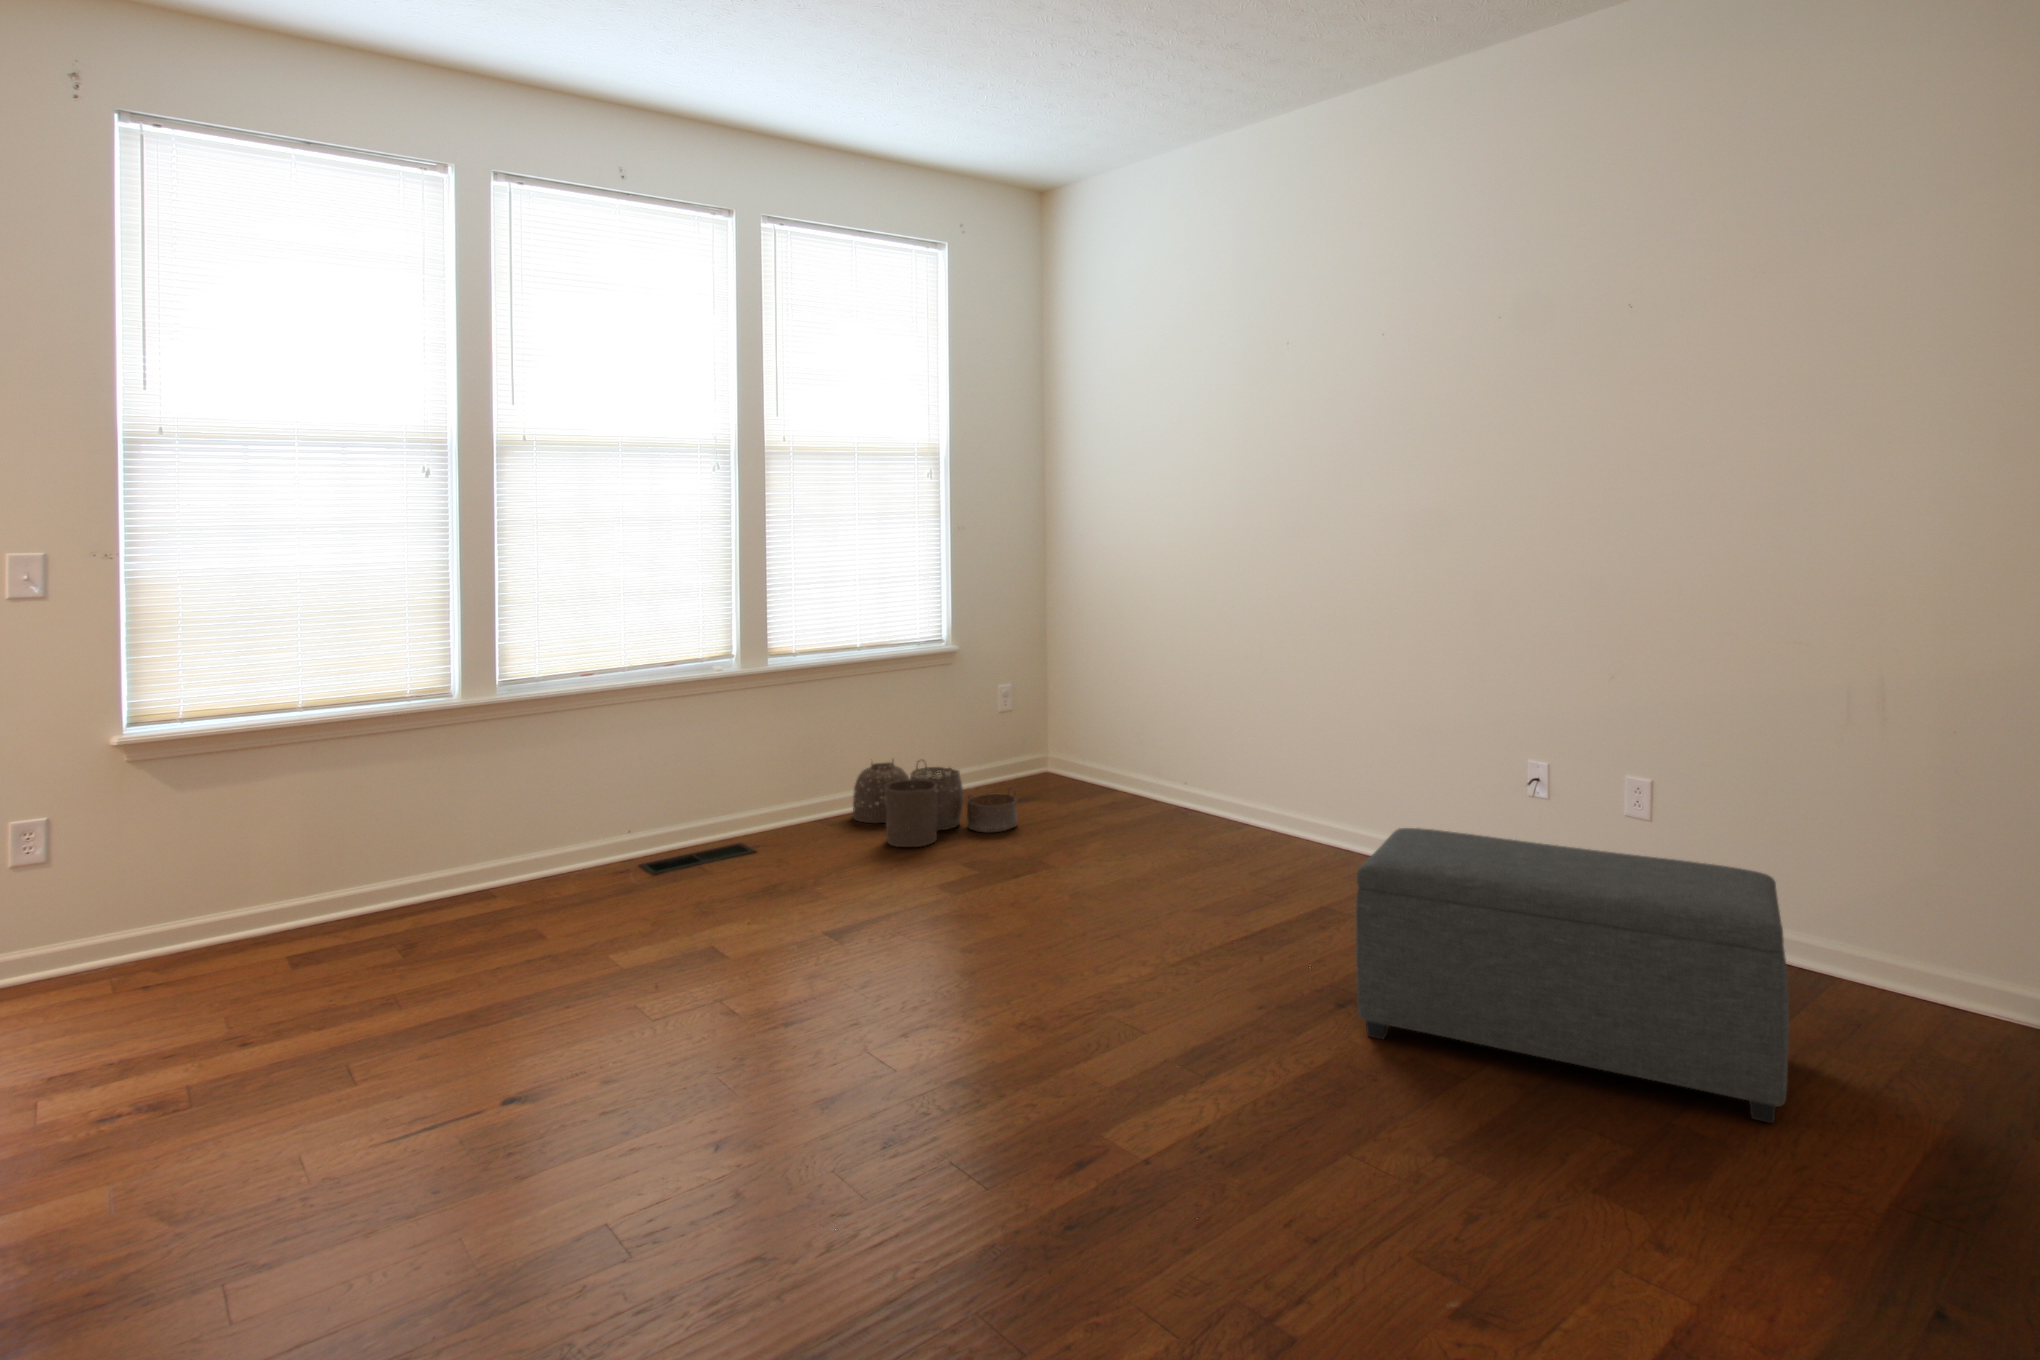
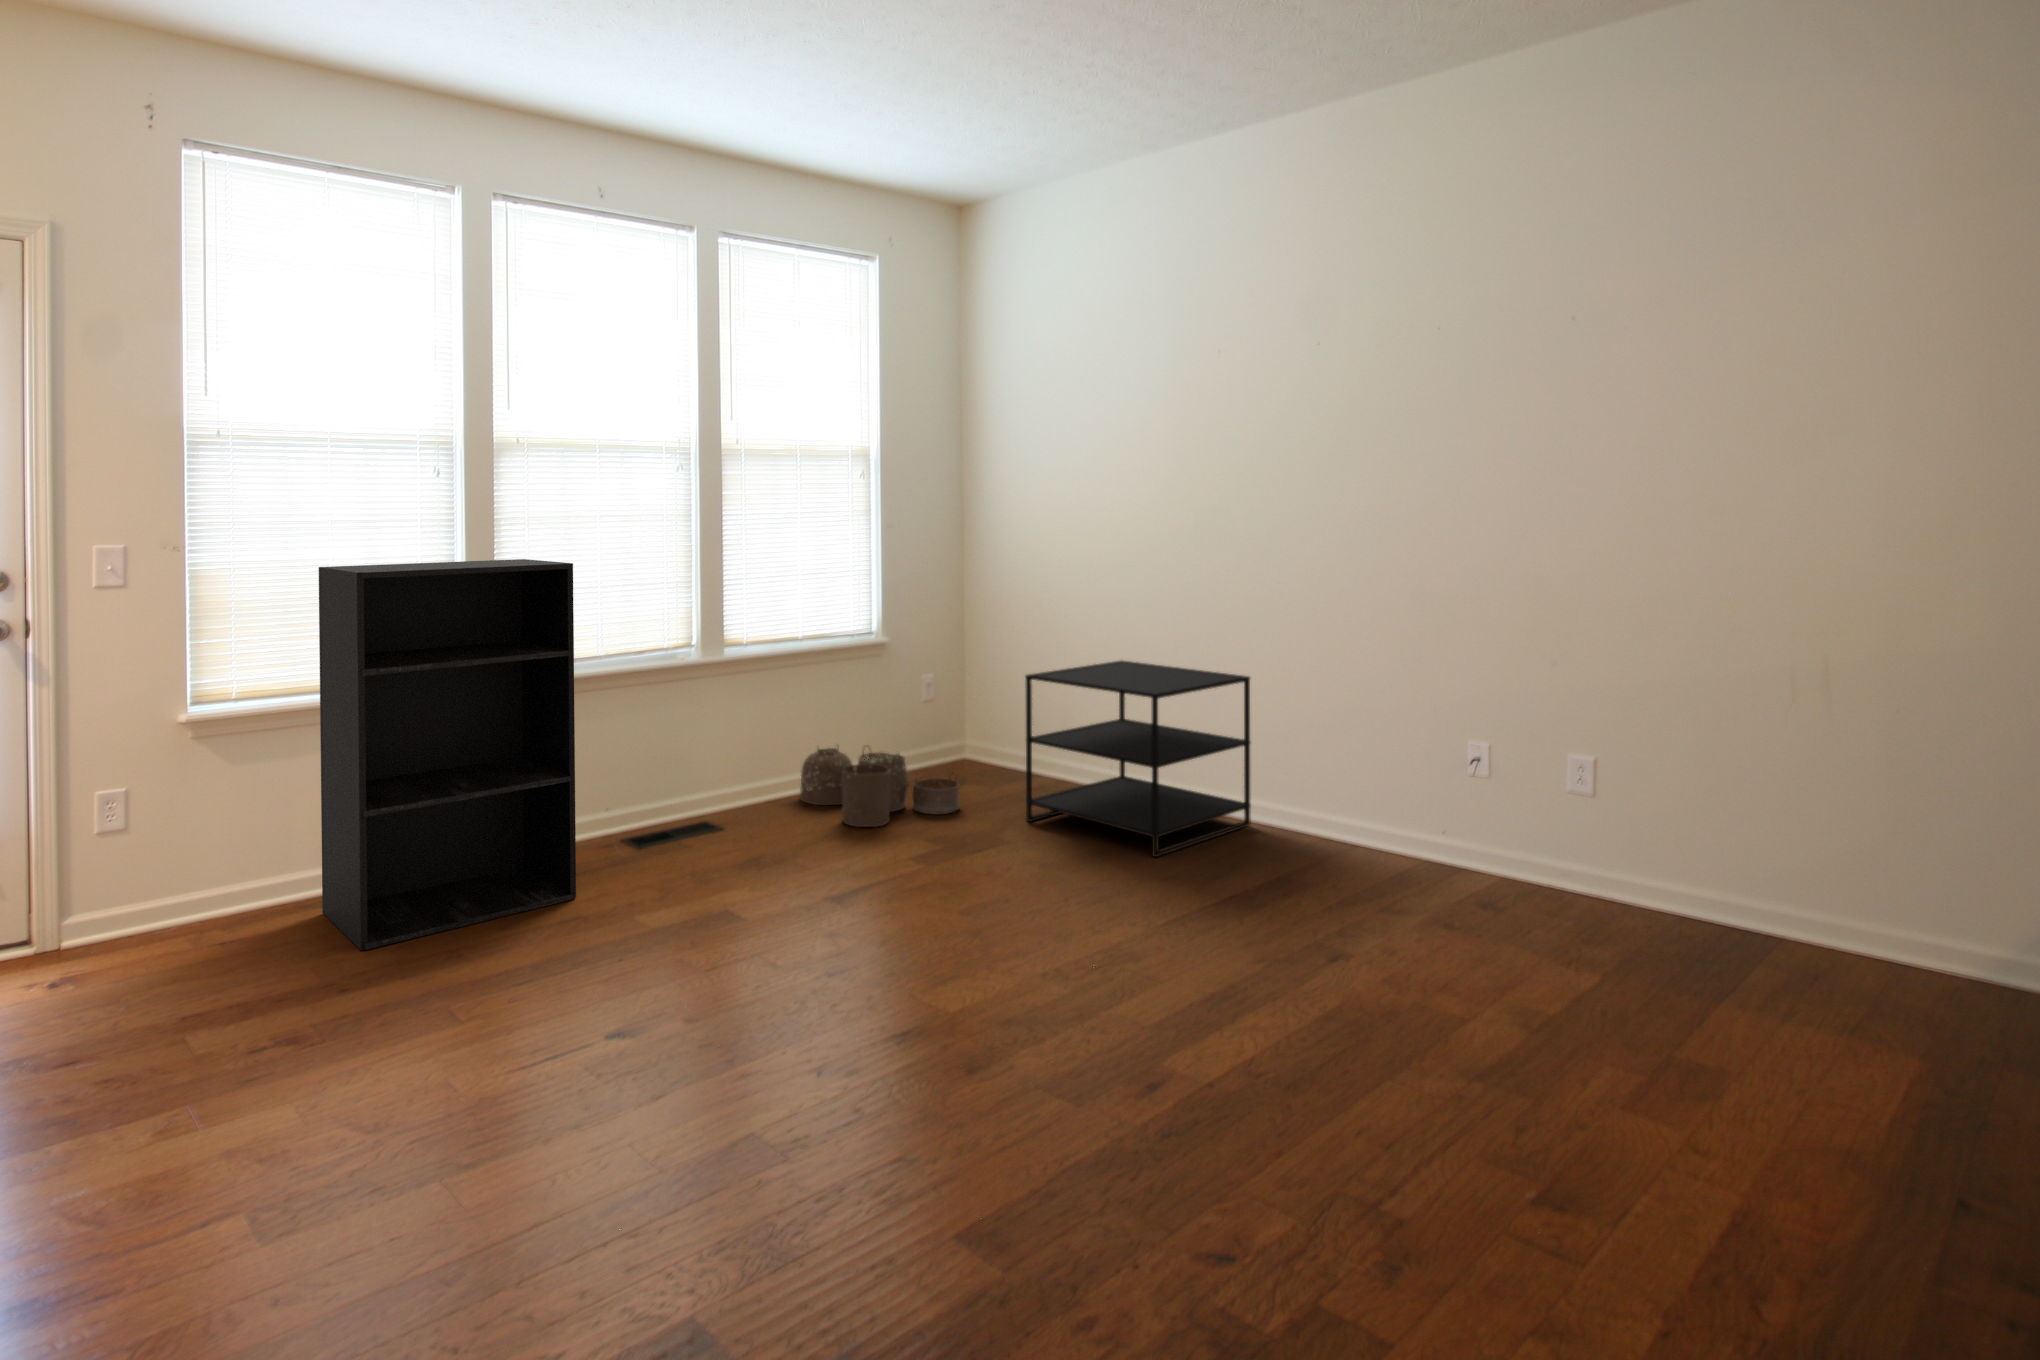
bookshelf: none [269,565,560,993] -> present [319,559,576,950]
side table: none [1080,667,1316,878] -> present [1025,661,1251,857]
ottoman: present [1356,828,1789,1123] -> none [1359,807,1786,1074]

